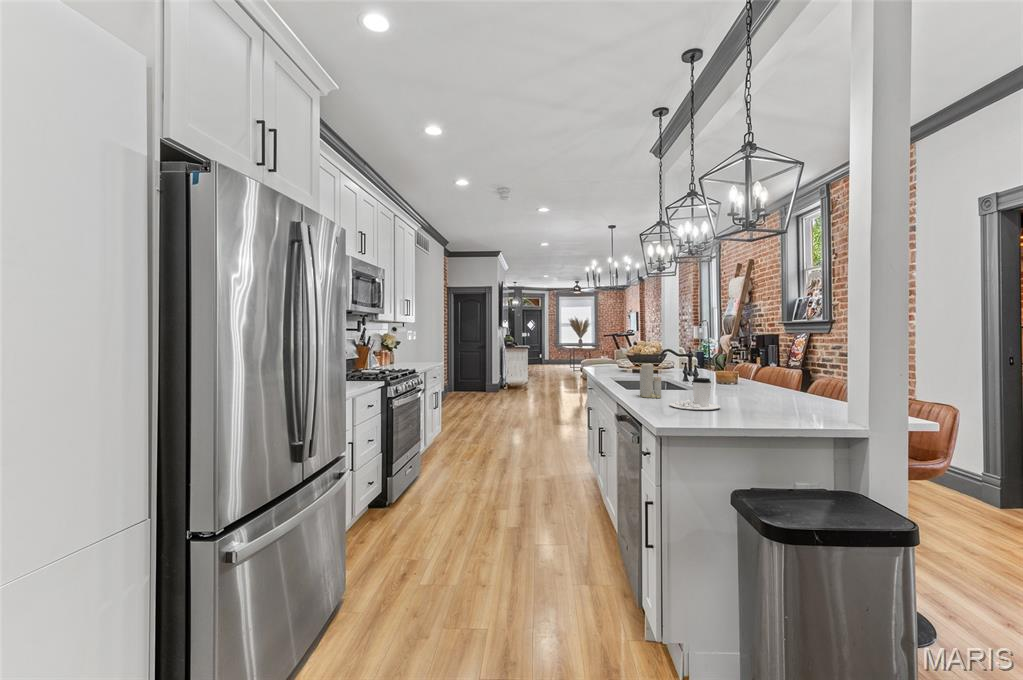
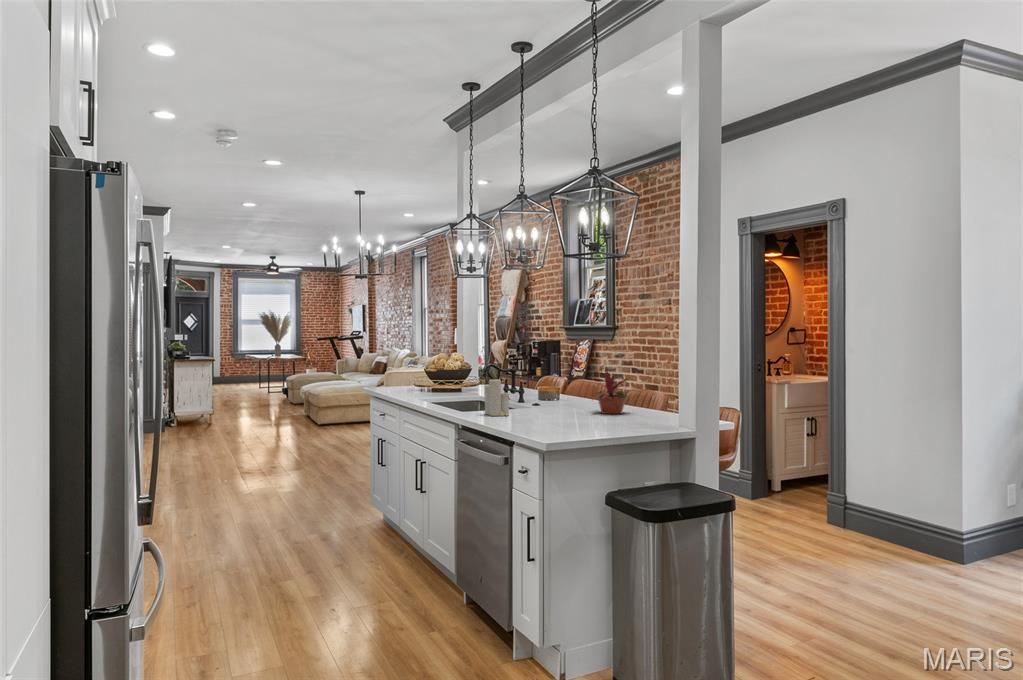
potted plant: none [748,357,808,404] -> present [593,371,629,414]
coffee cup: present [670,378,720,410] -> none [529,392,576,424]

